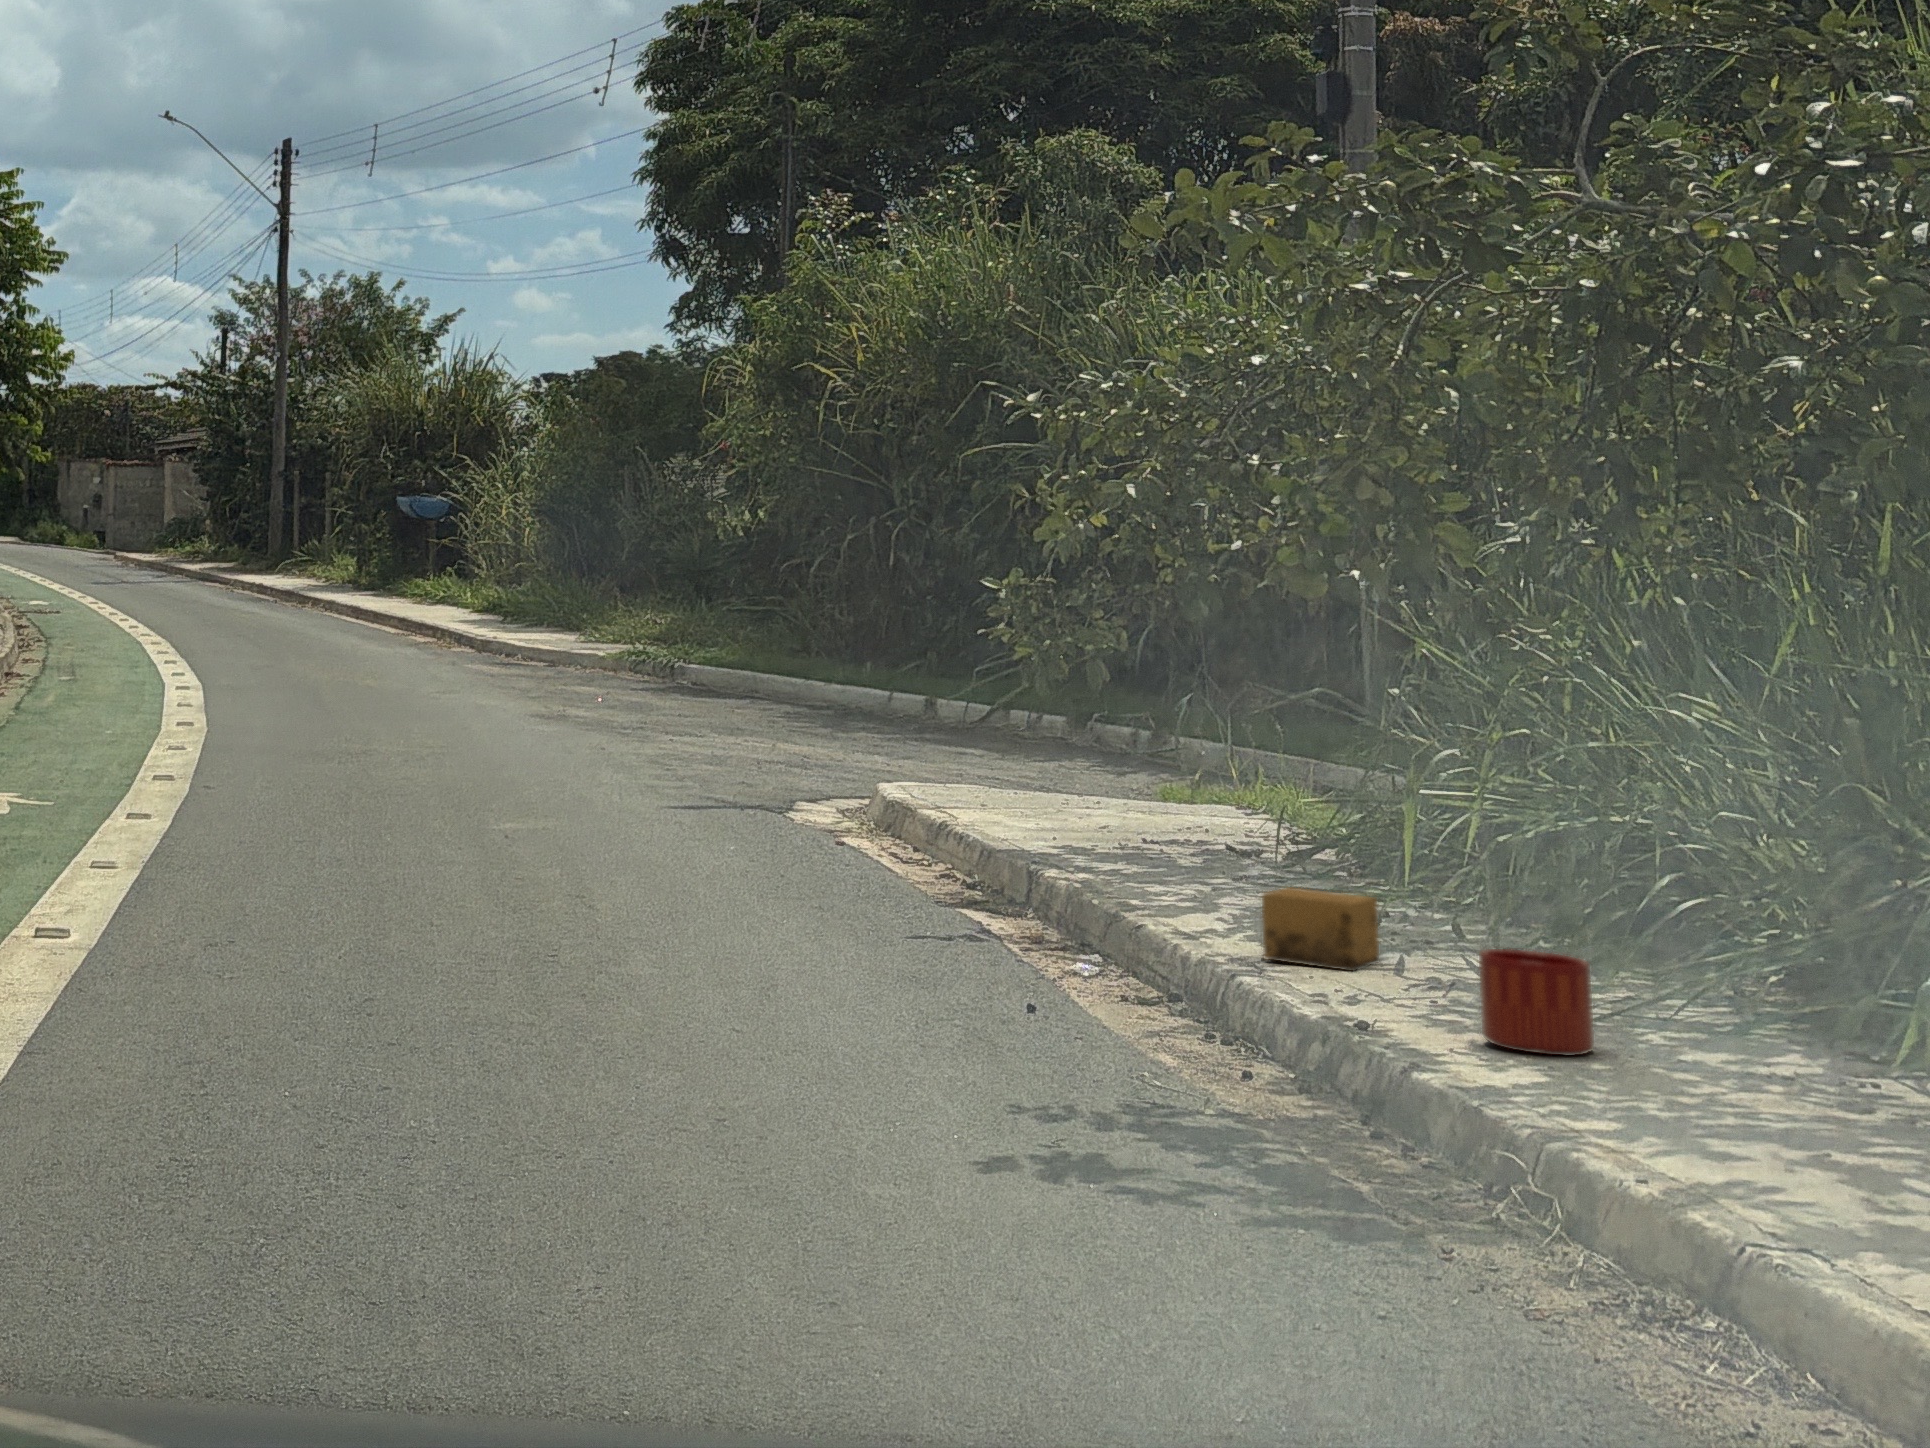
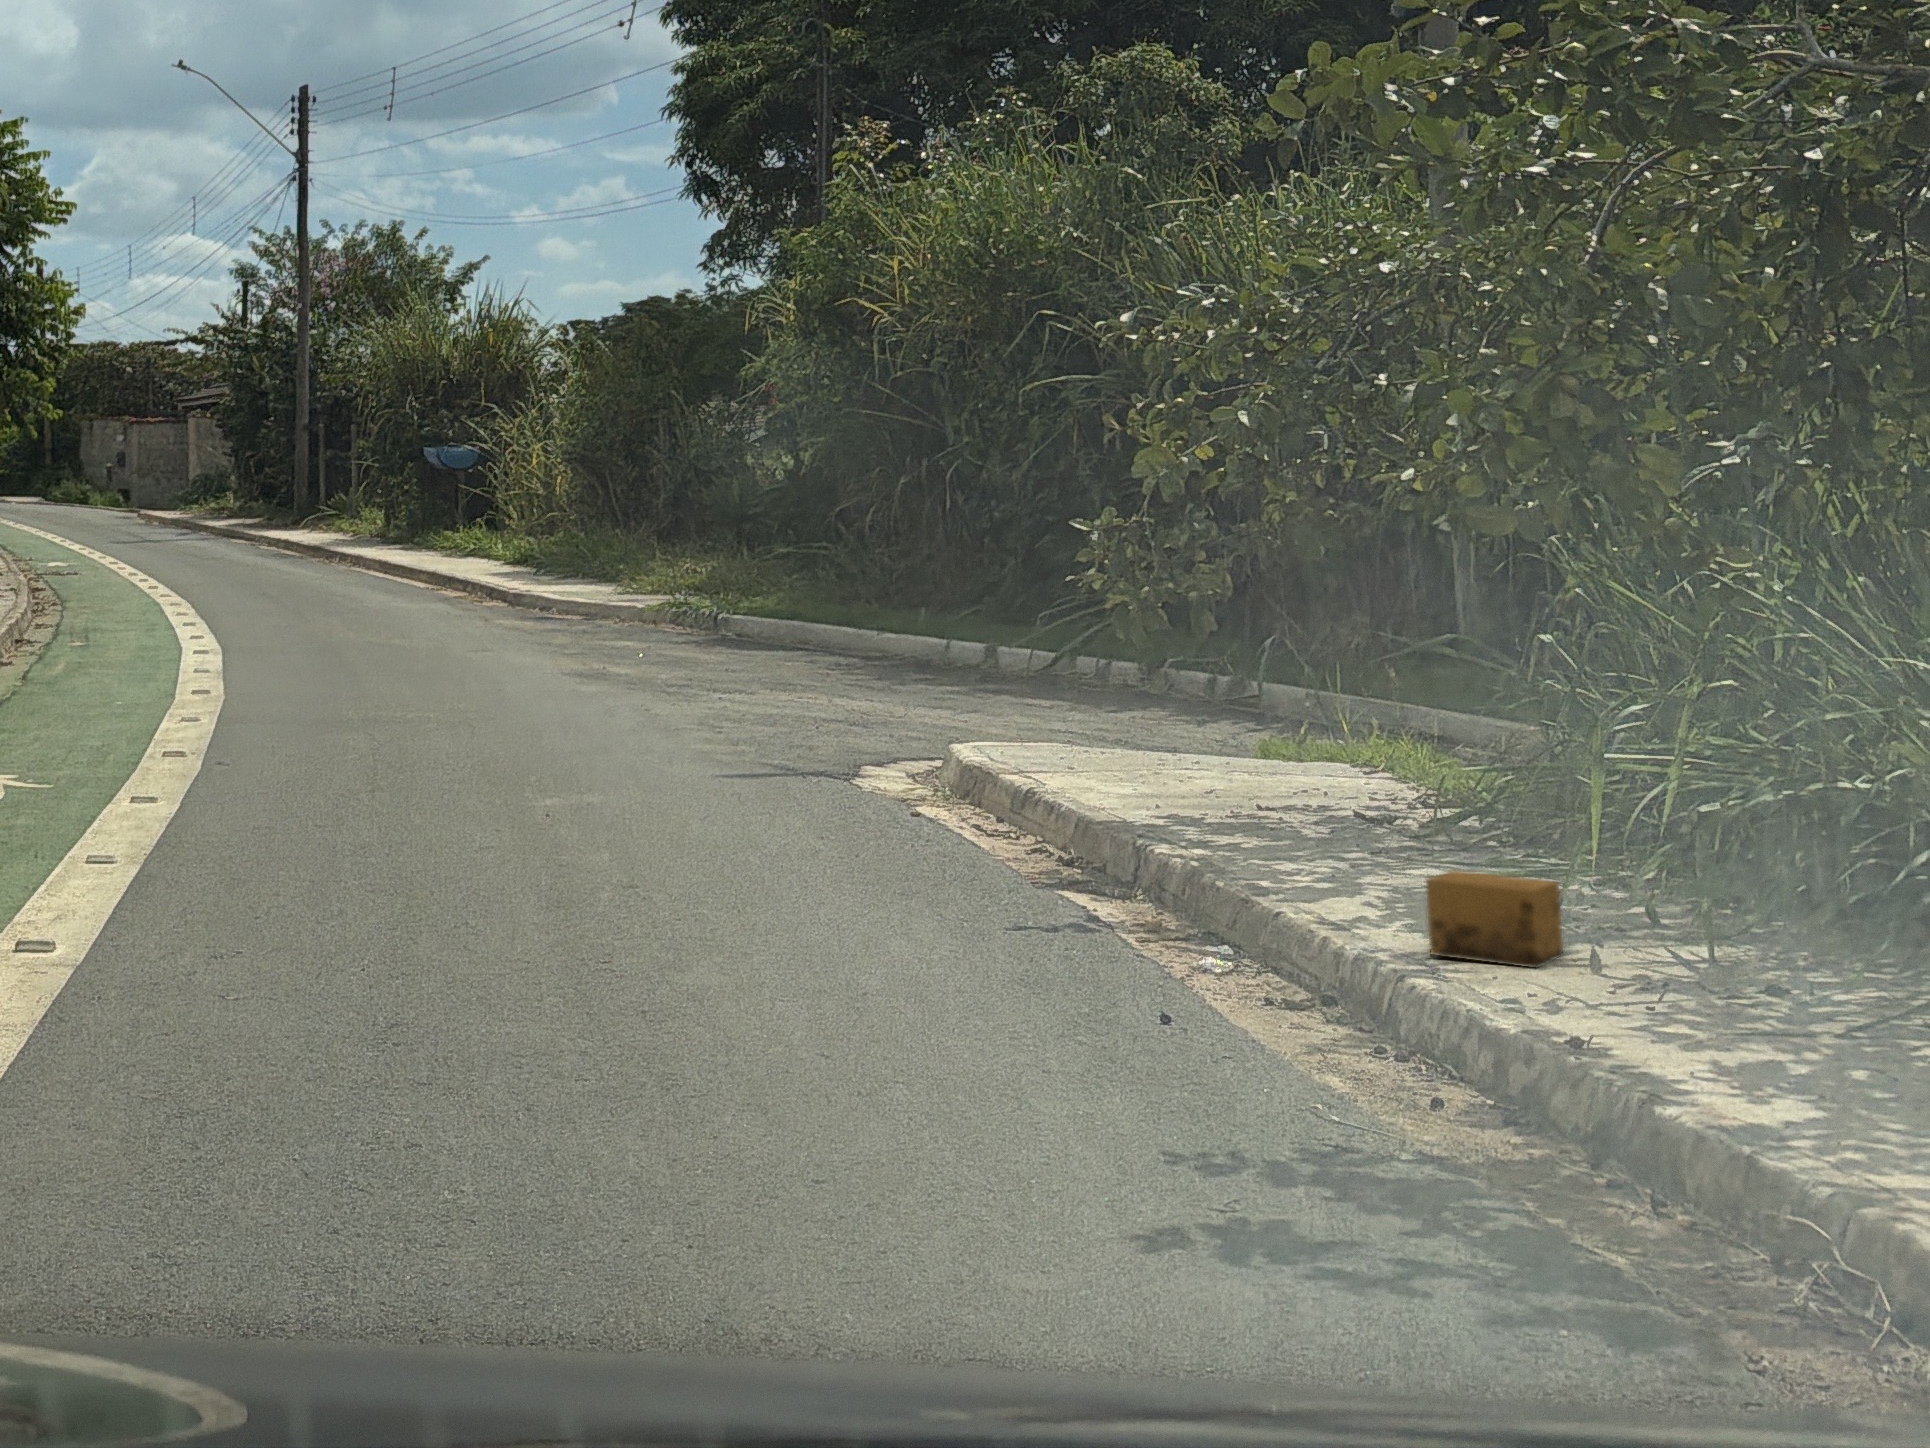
planter: present [1479,949,1594,1055] -> none [1709,950,1853,1076]

